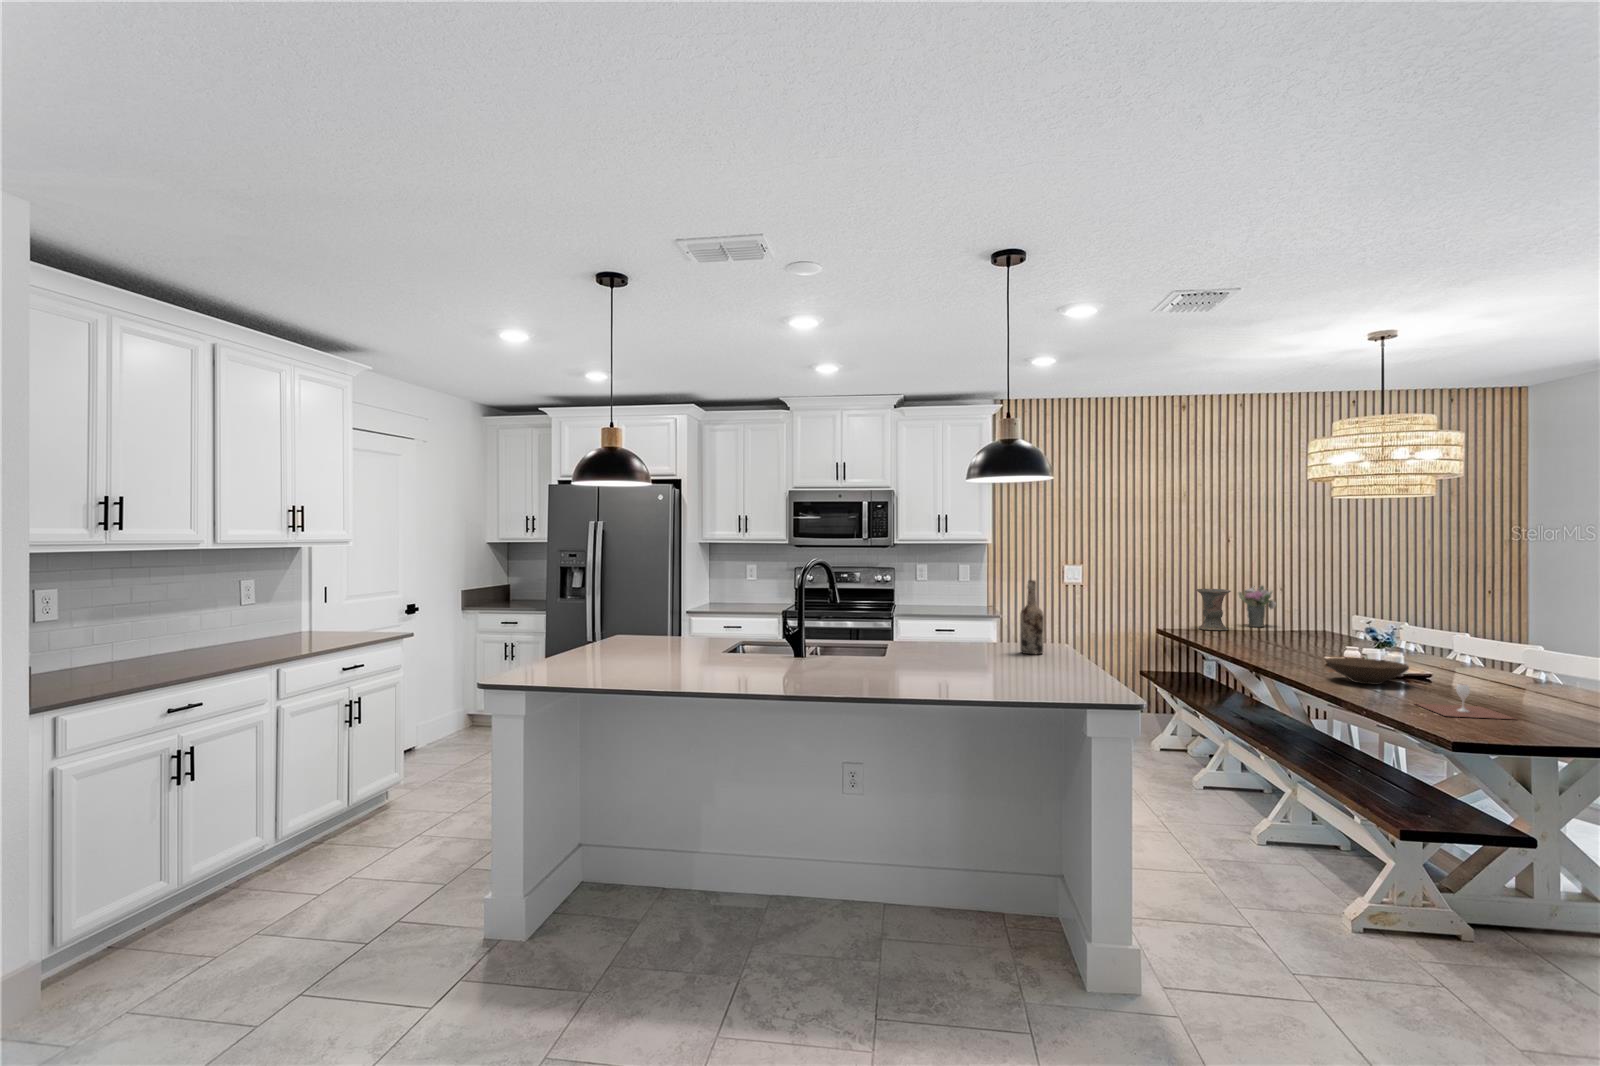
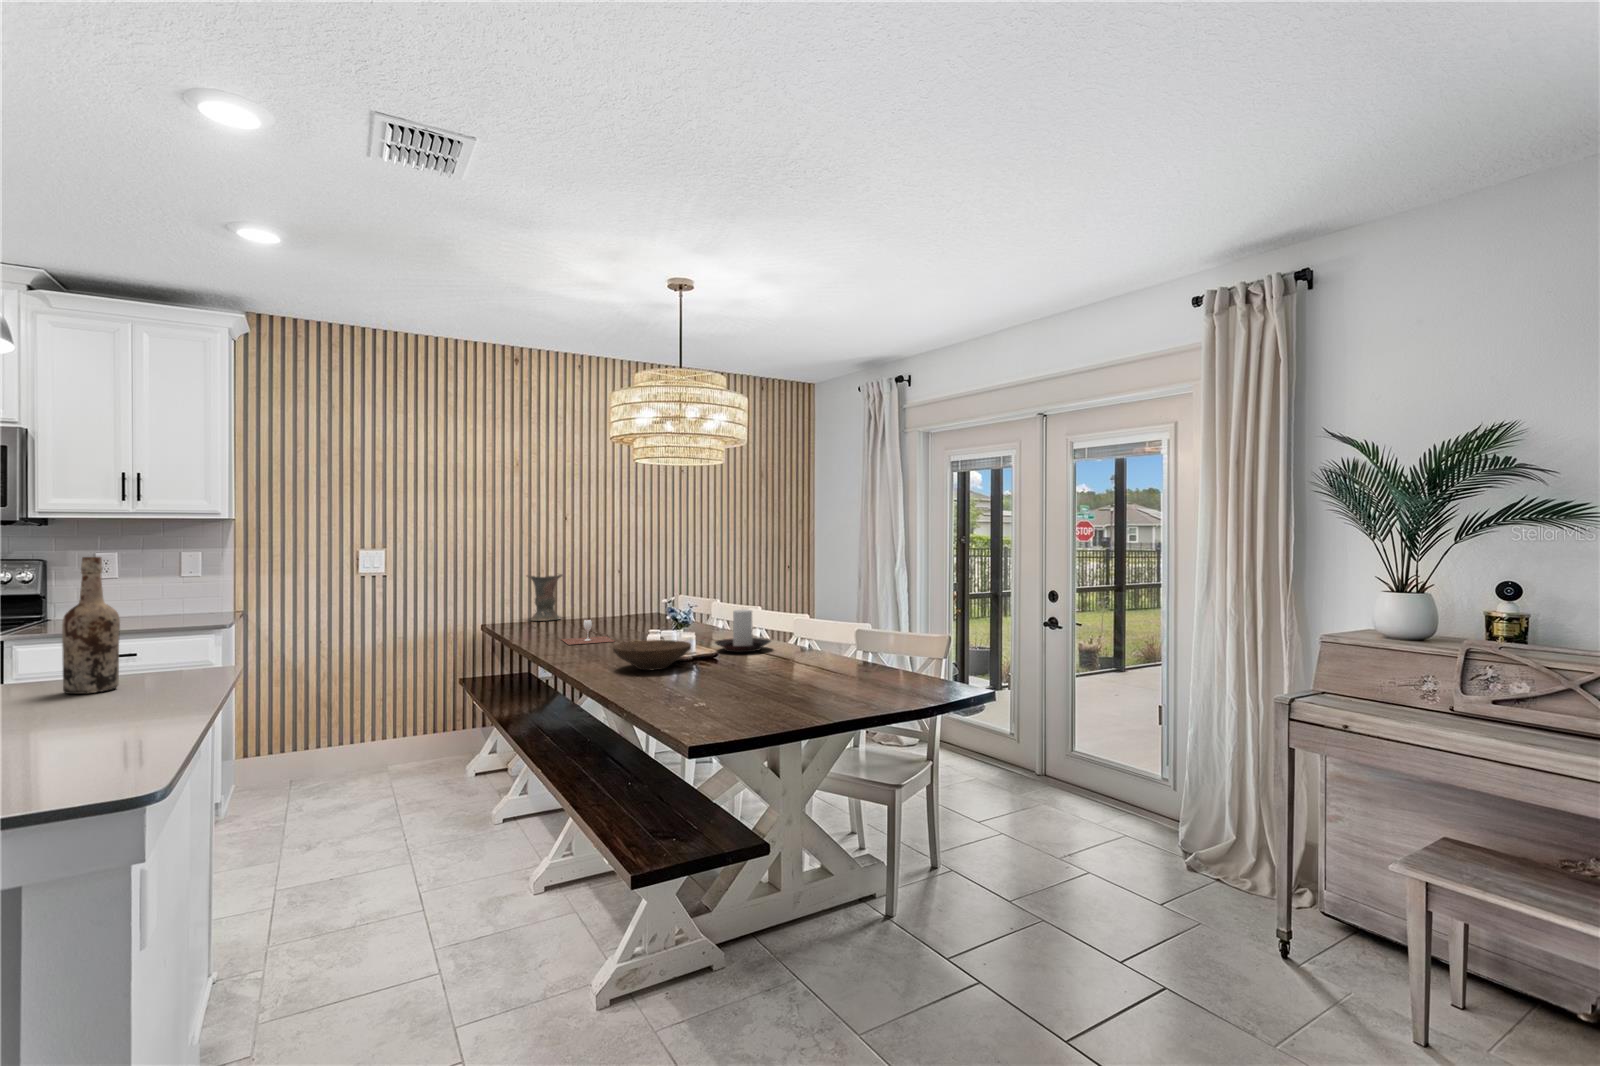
flower bouquet: present [1239,586,1277,627] -> none [575,567,614,614]
candle holder: none [1425,636,1497,680] -> present [715,610,771,652]
wine glass: present [1418,684,1513,719] -> present [561,620,614,645]

